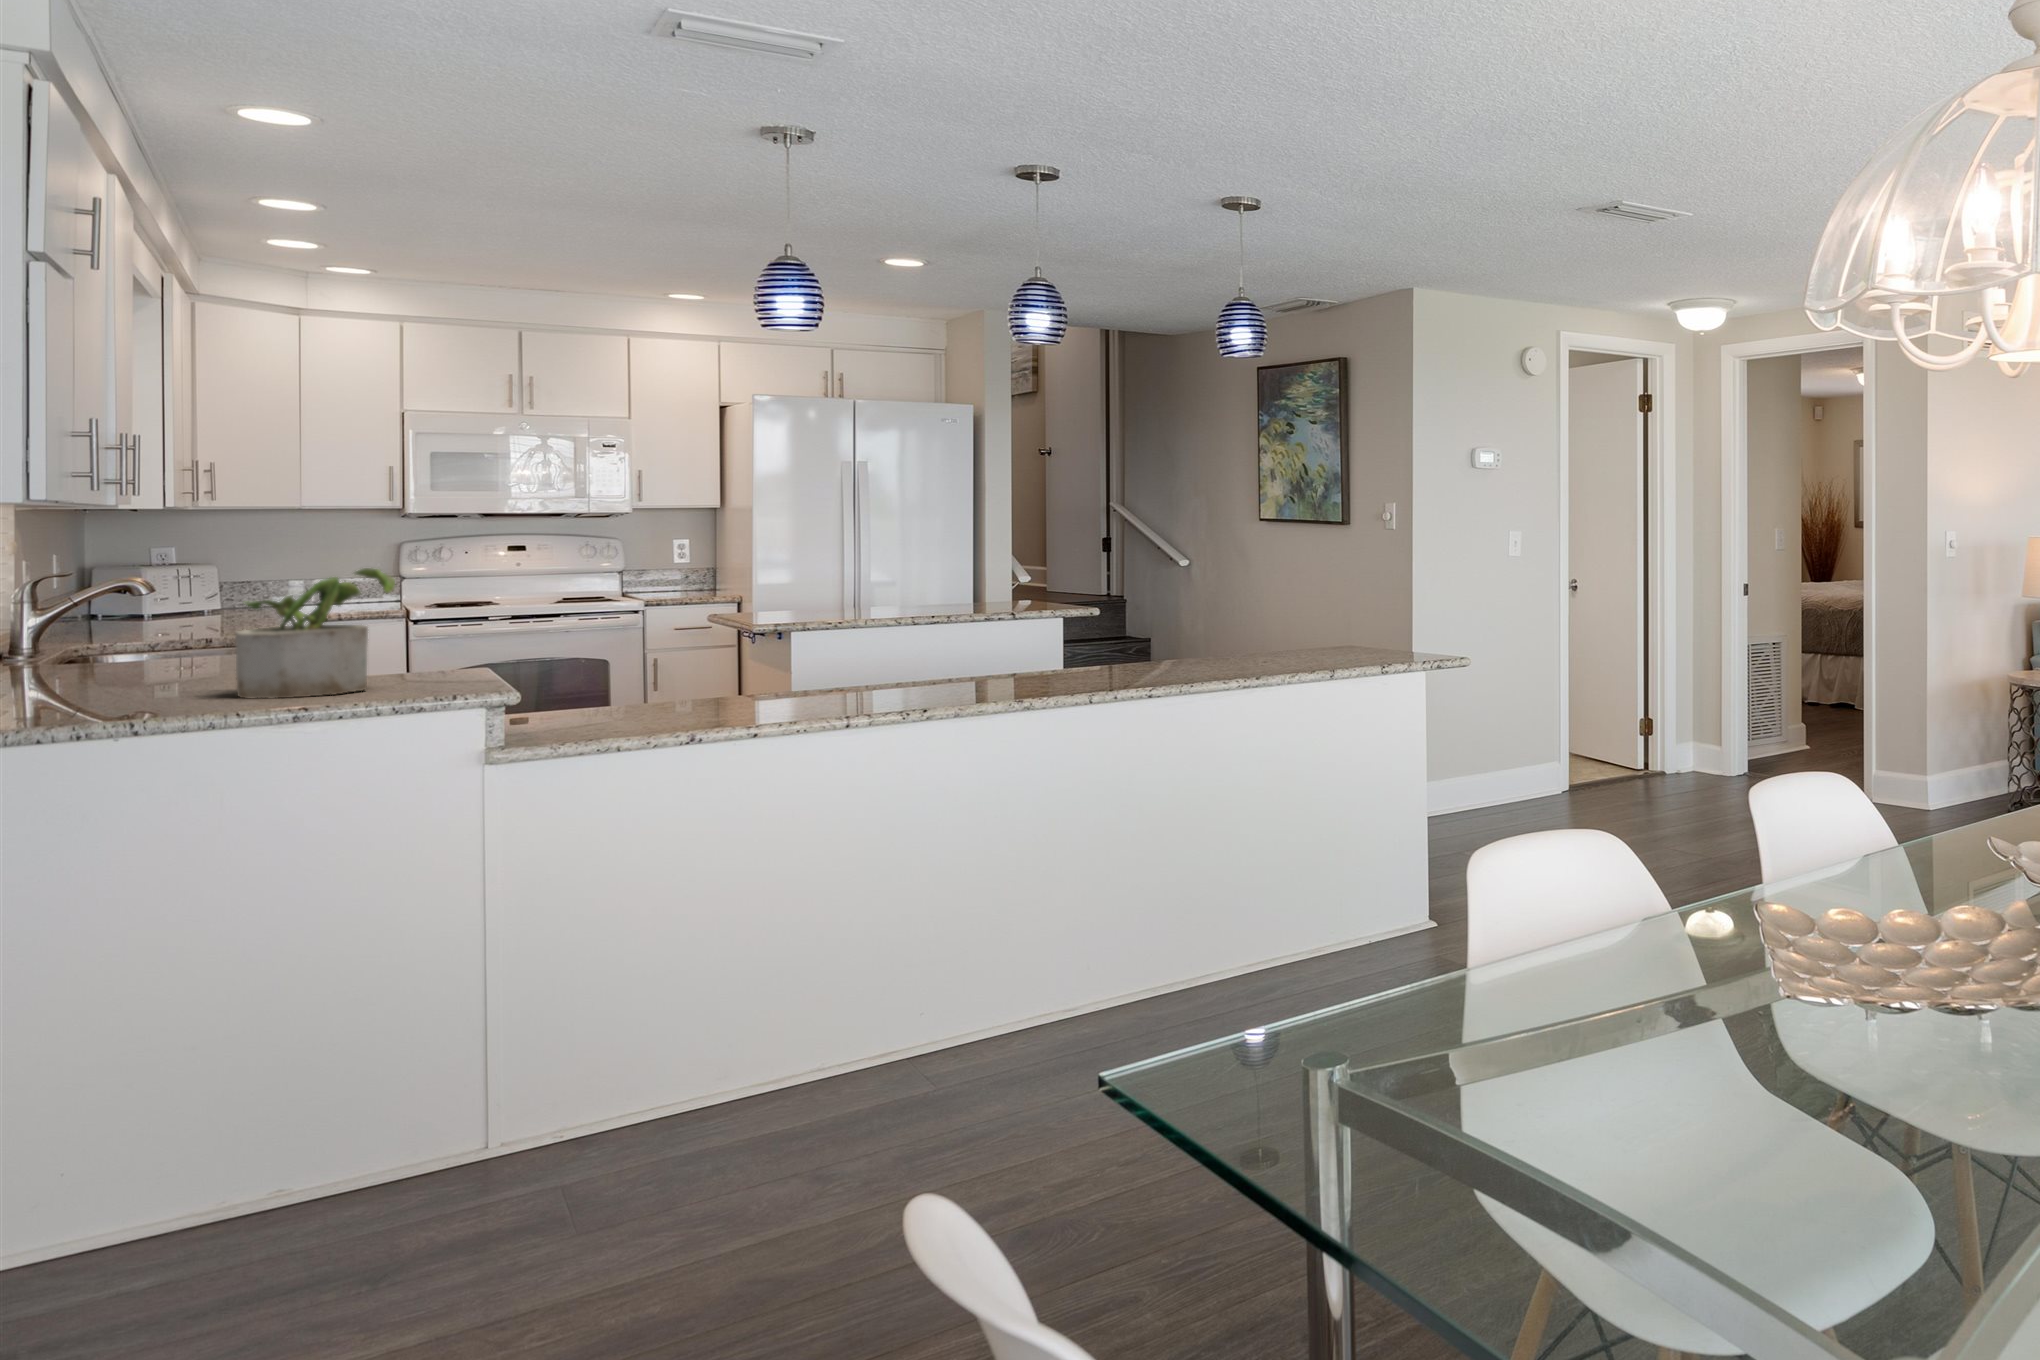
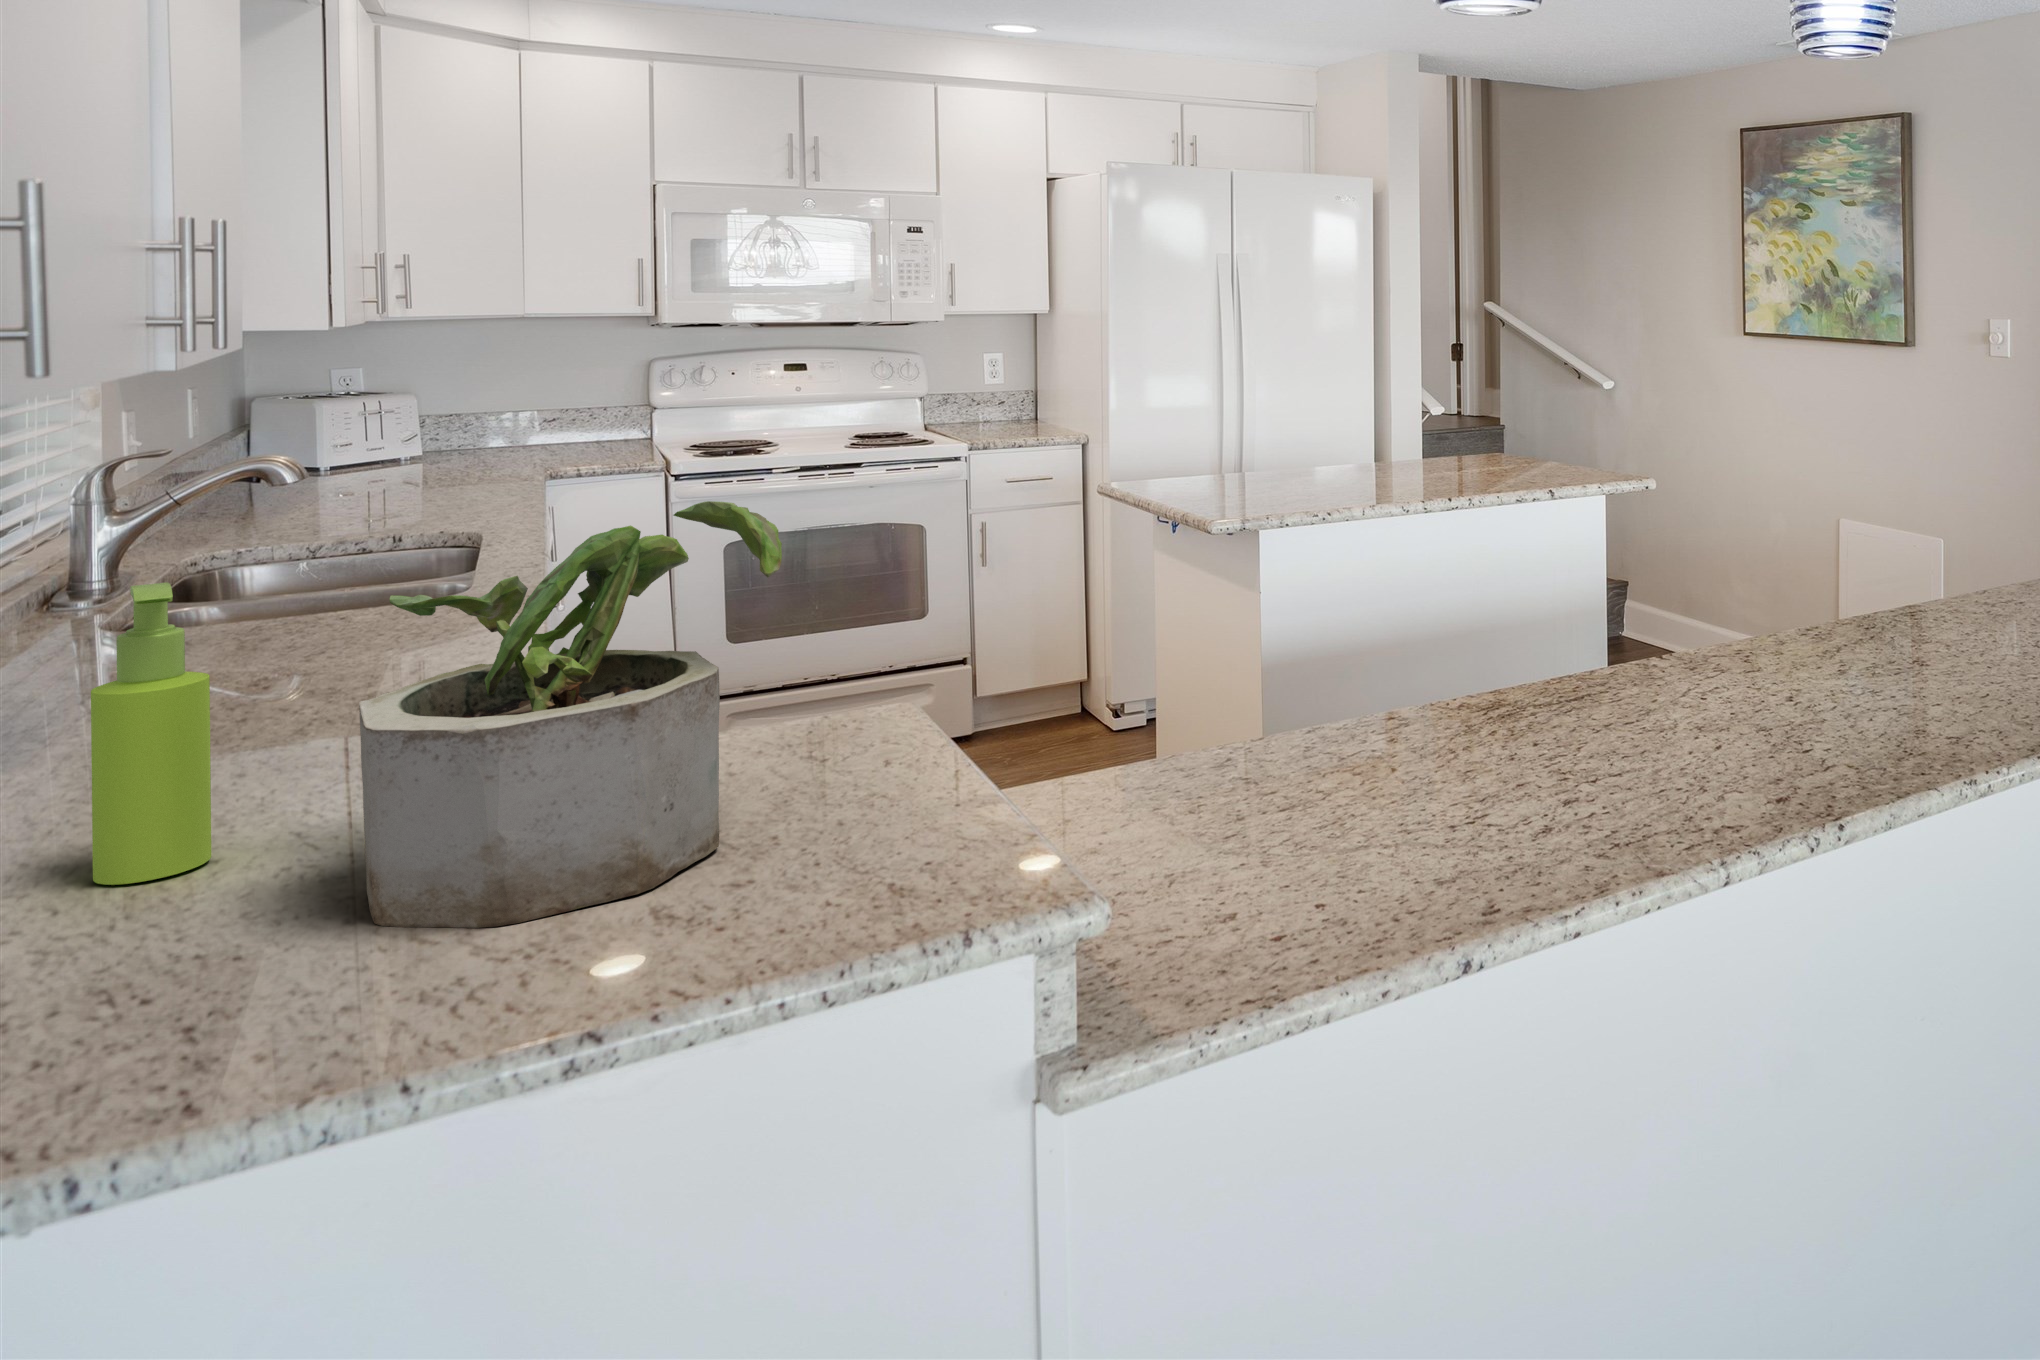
soap dispenser: none [137,594,177,695] -> present [91,583,211,885]

